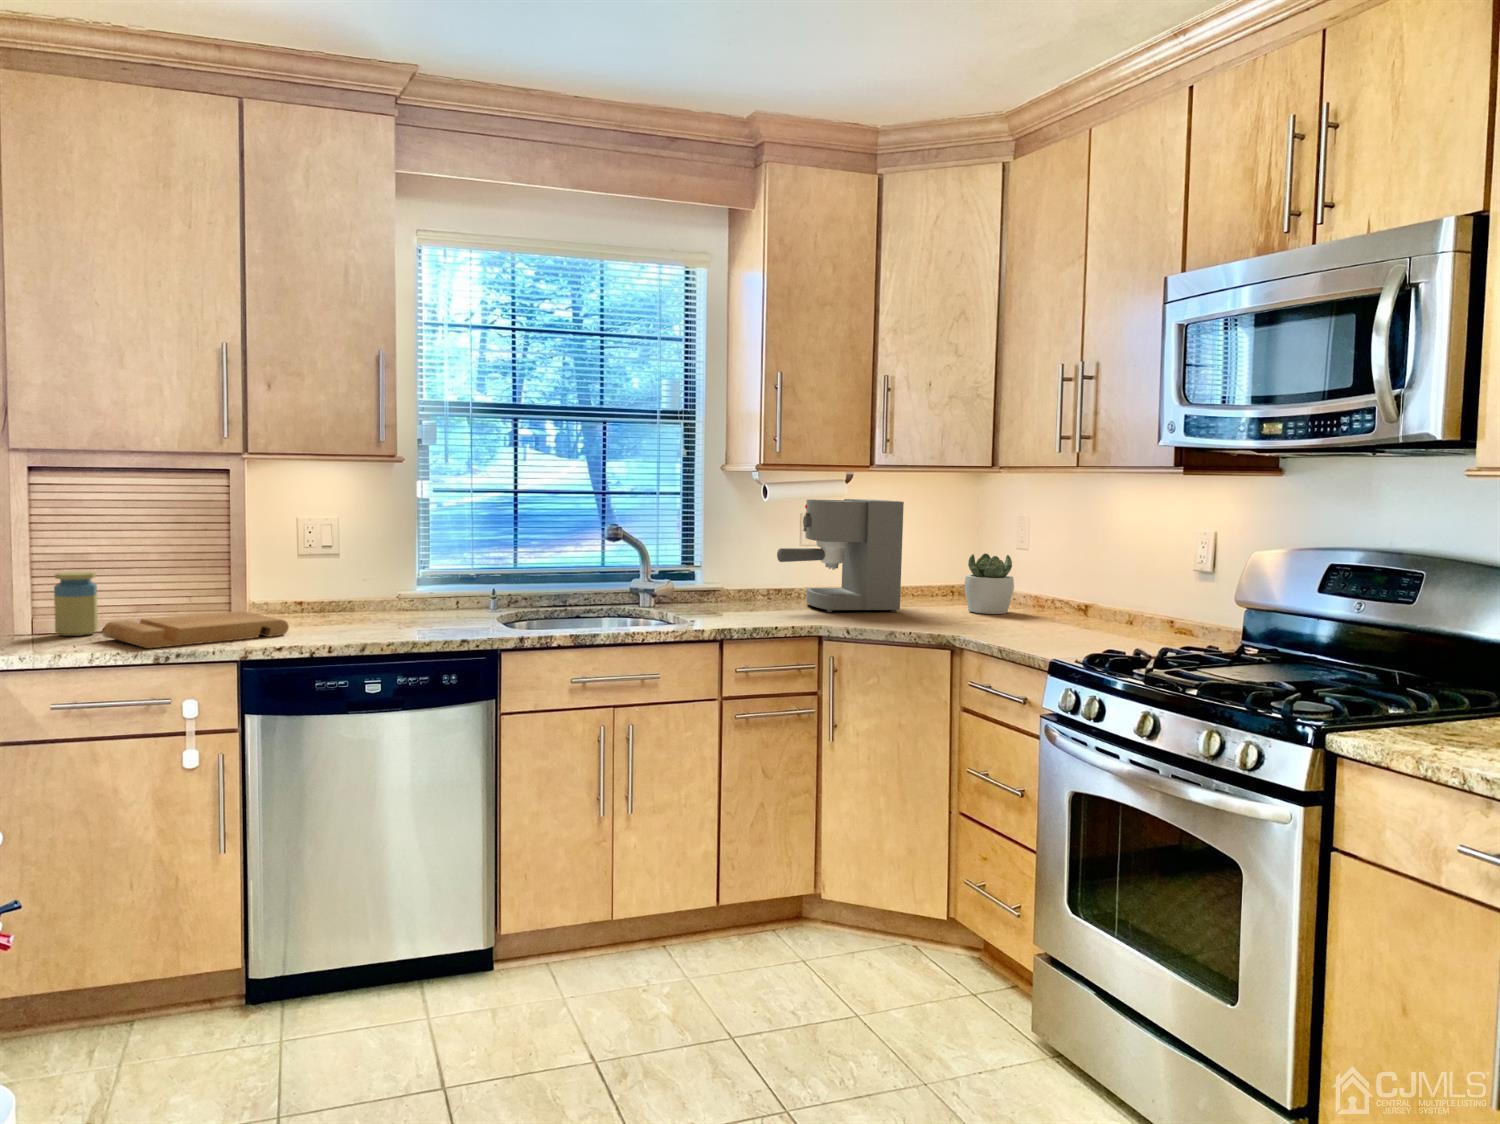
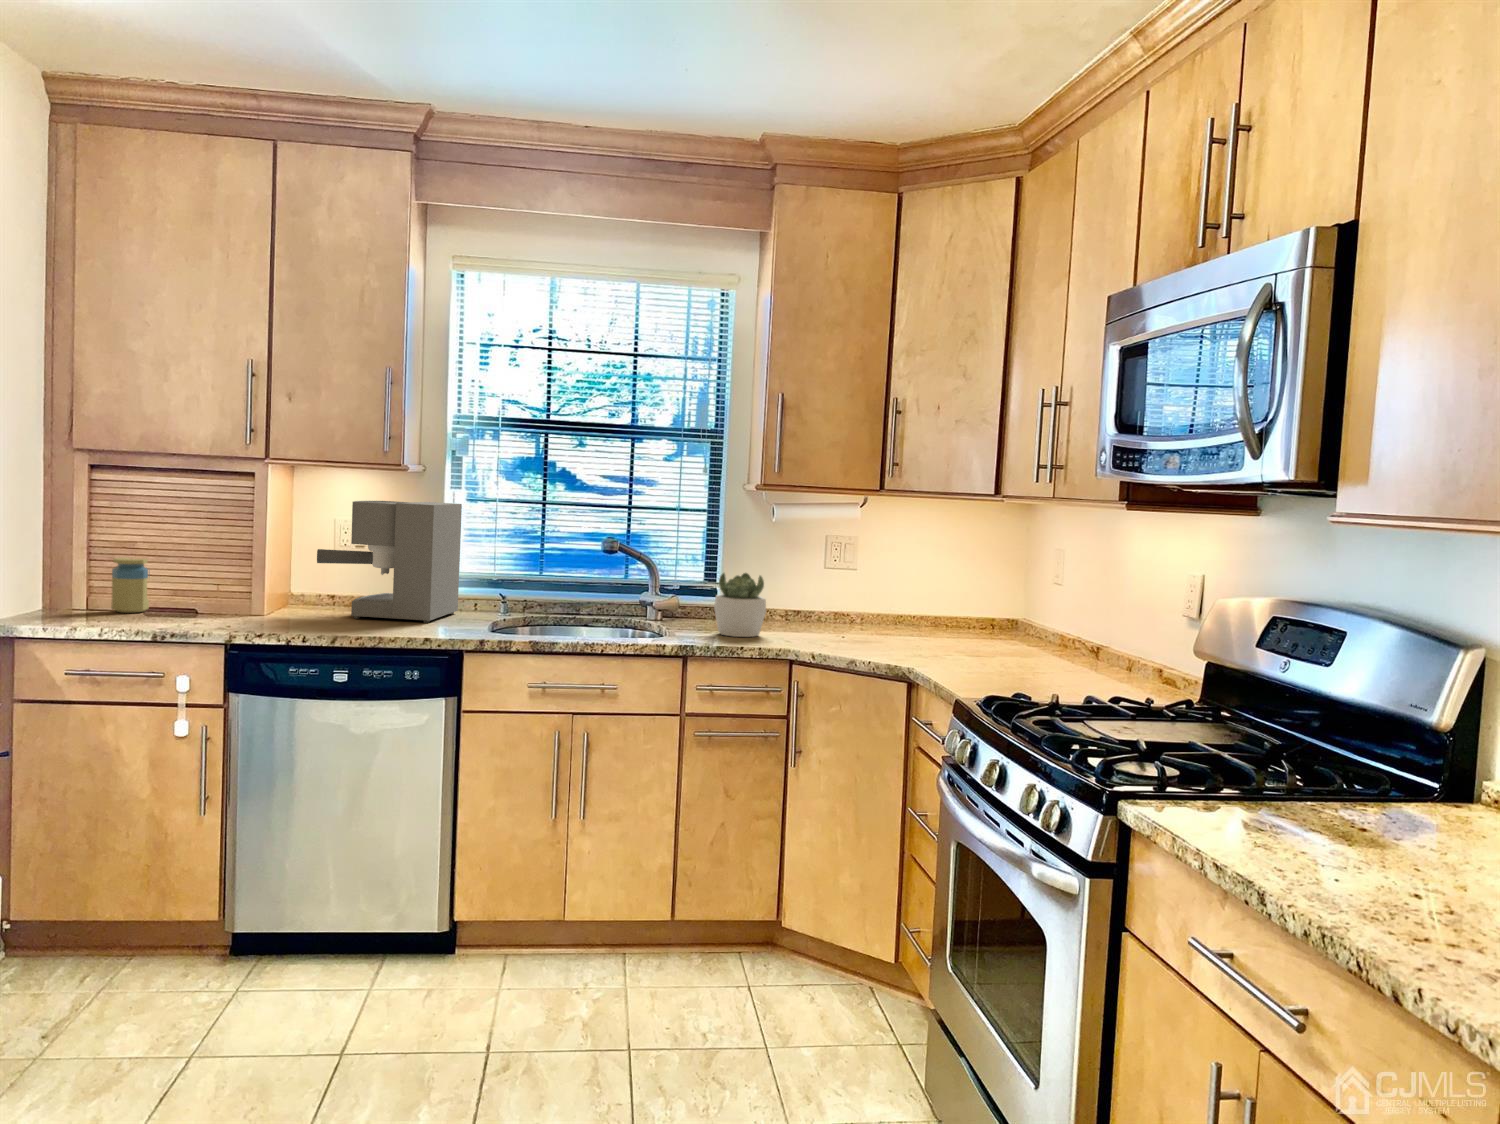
coffee maker: present [777,499,904,612] -> present [317,501,462,623]
succulent plant: present [964,553,1014,614] -> present [714,573,766,637]
cutting board: present [103,611,289,648] -> none [138,600,292,627]

